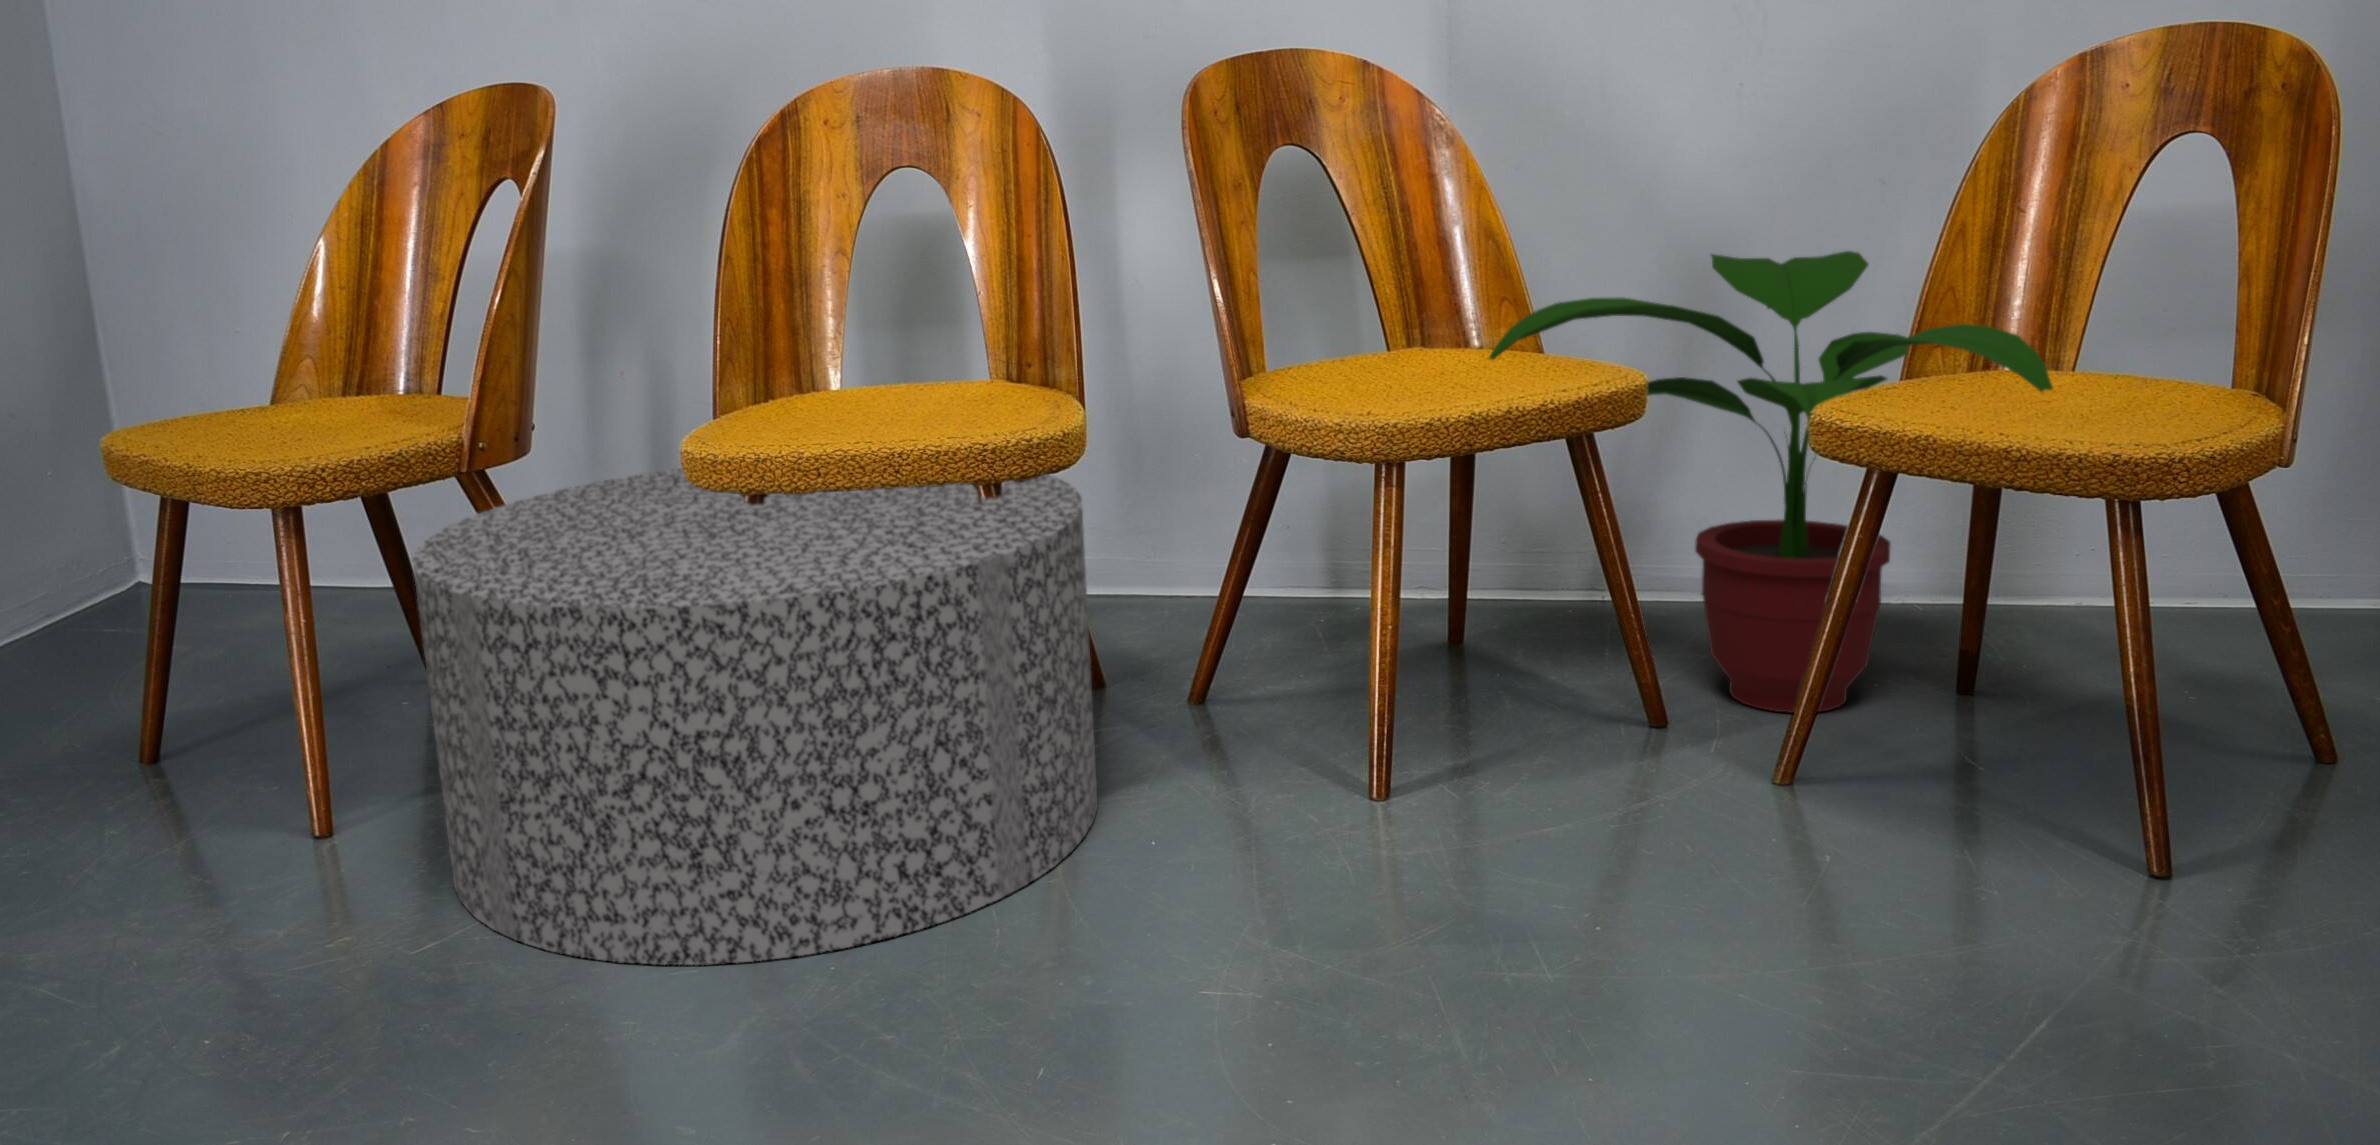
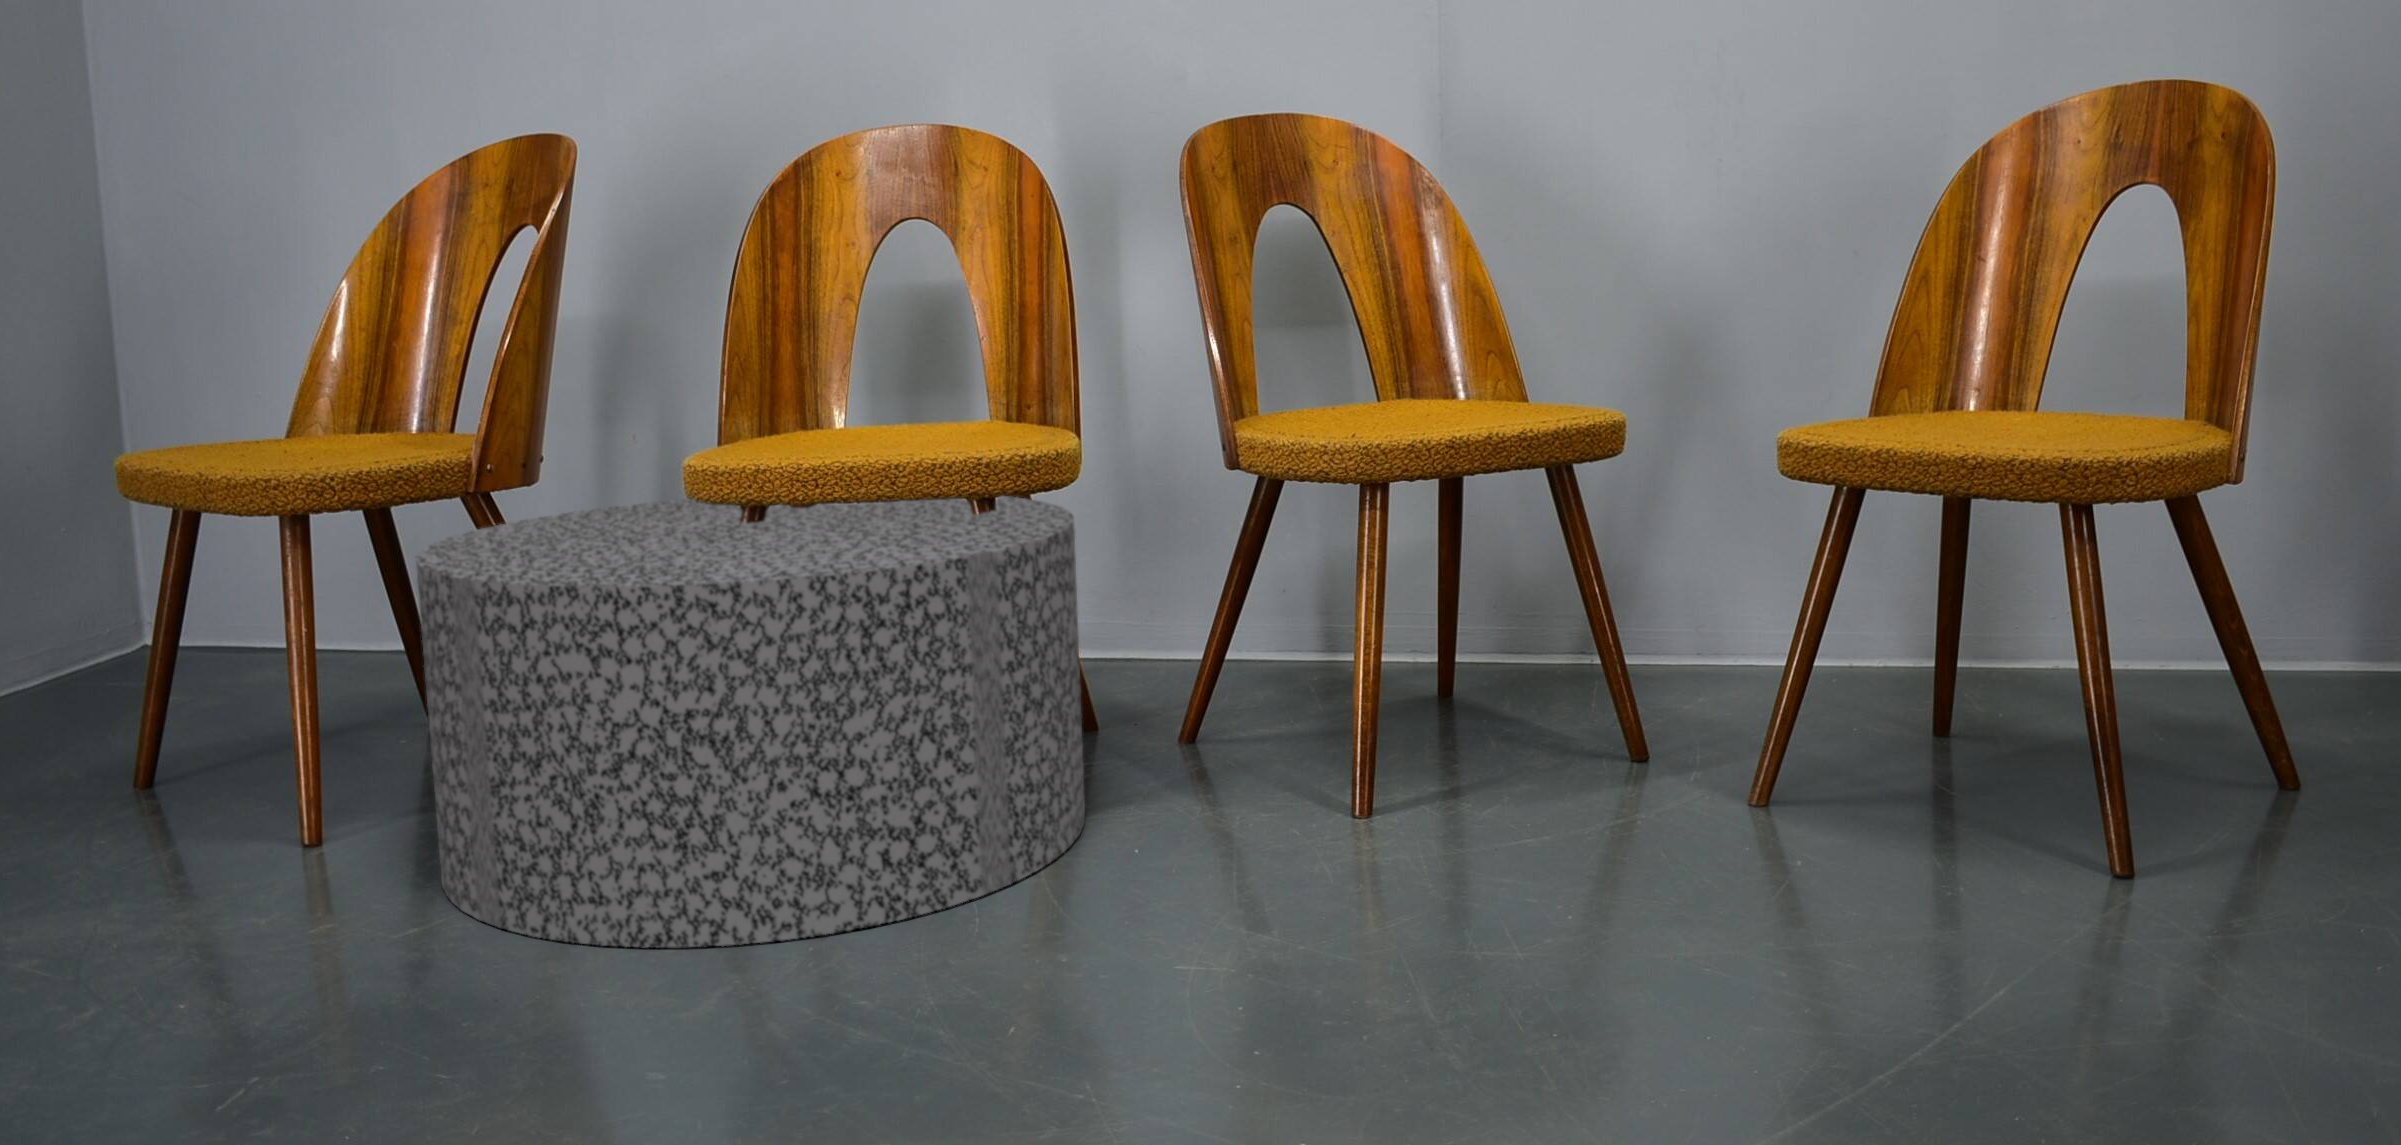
potted plant: present [1489,251,2053,713] -> none [1466,310,2018,751]

